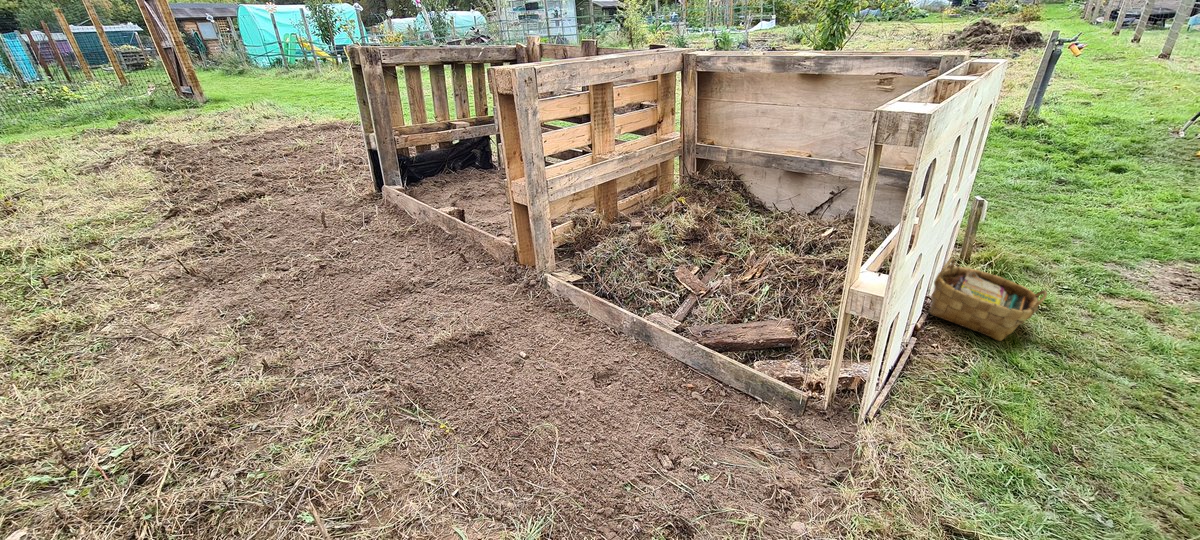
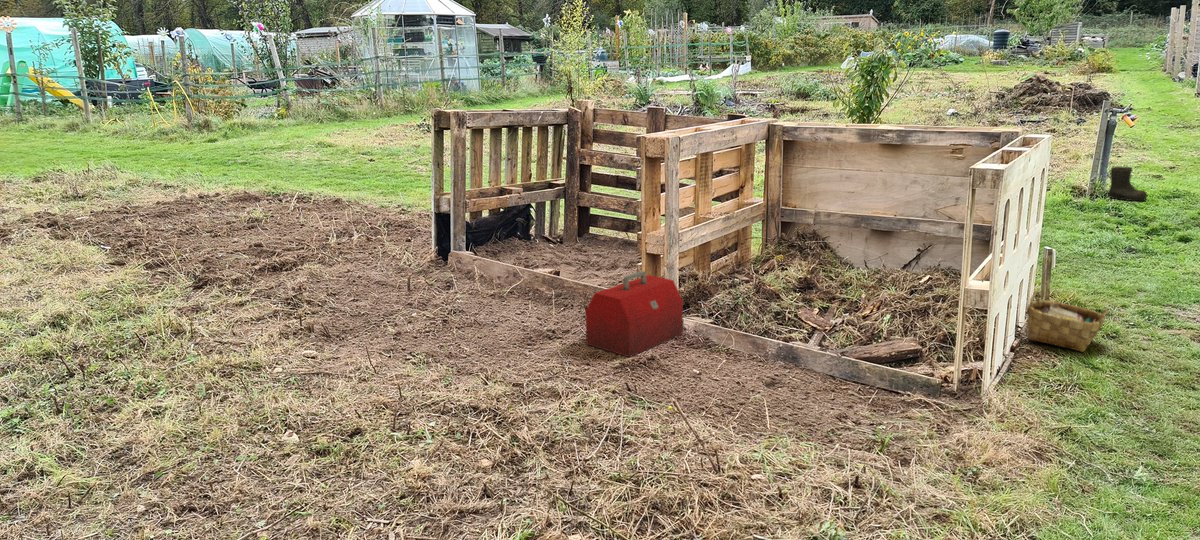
boots: none [1038,95,1079,128] -> present [1108,166,1147,201]
toolbox: none [455,216,560,307] -> present [586,271,683,357]

